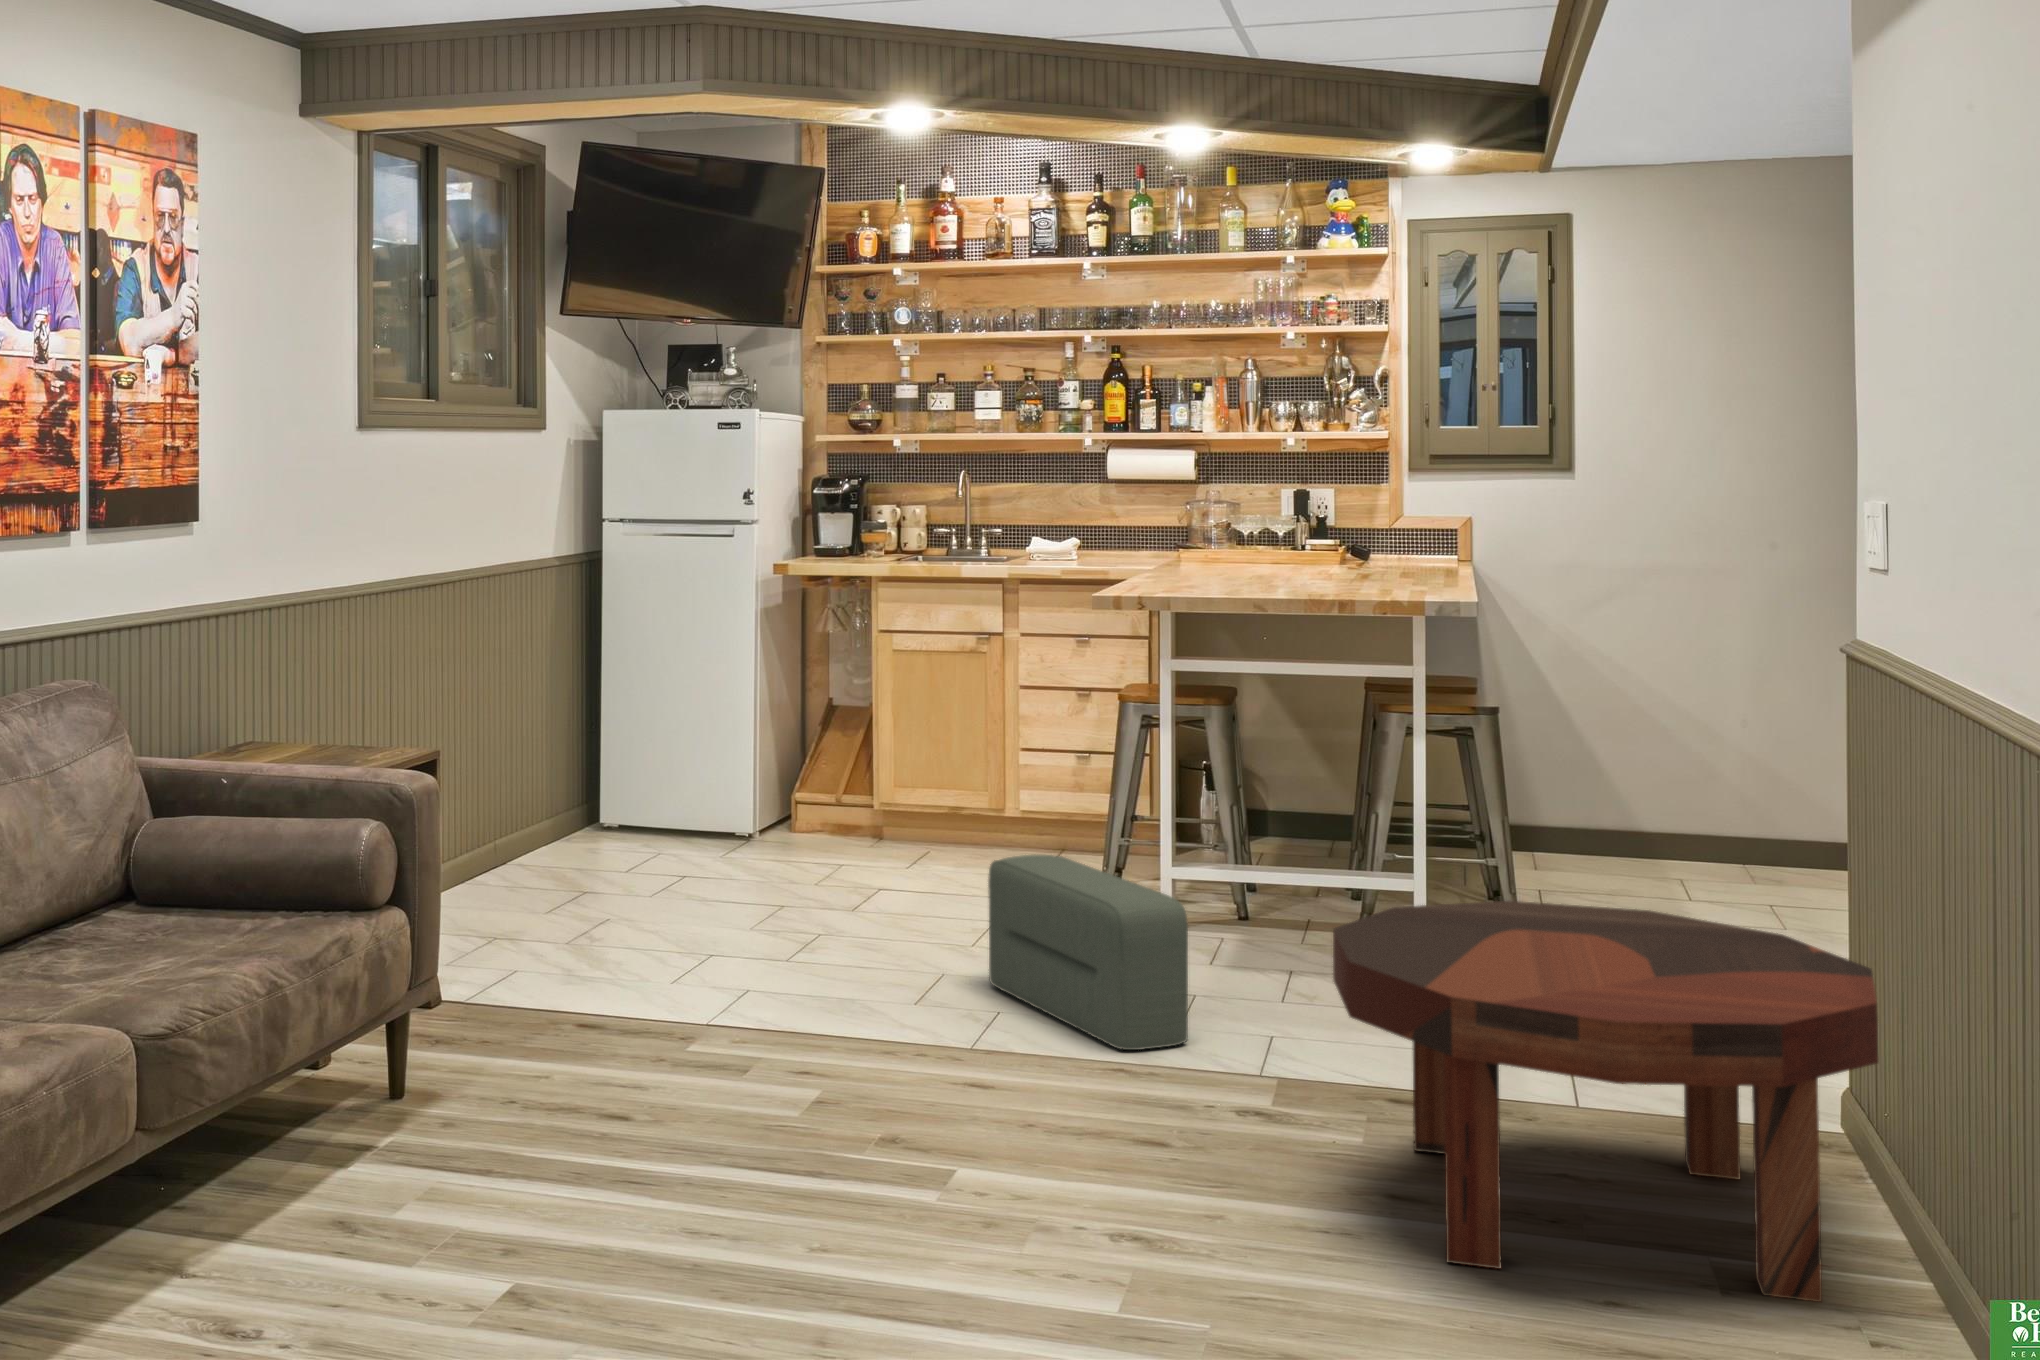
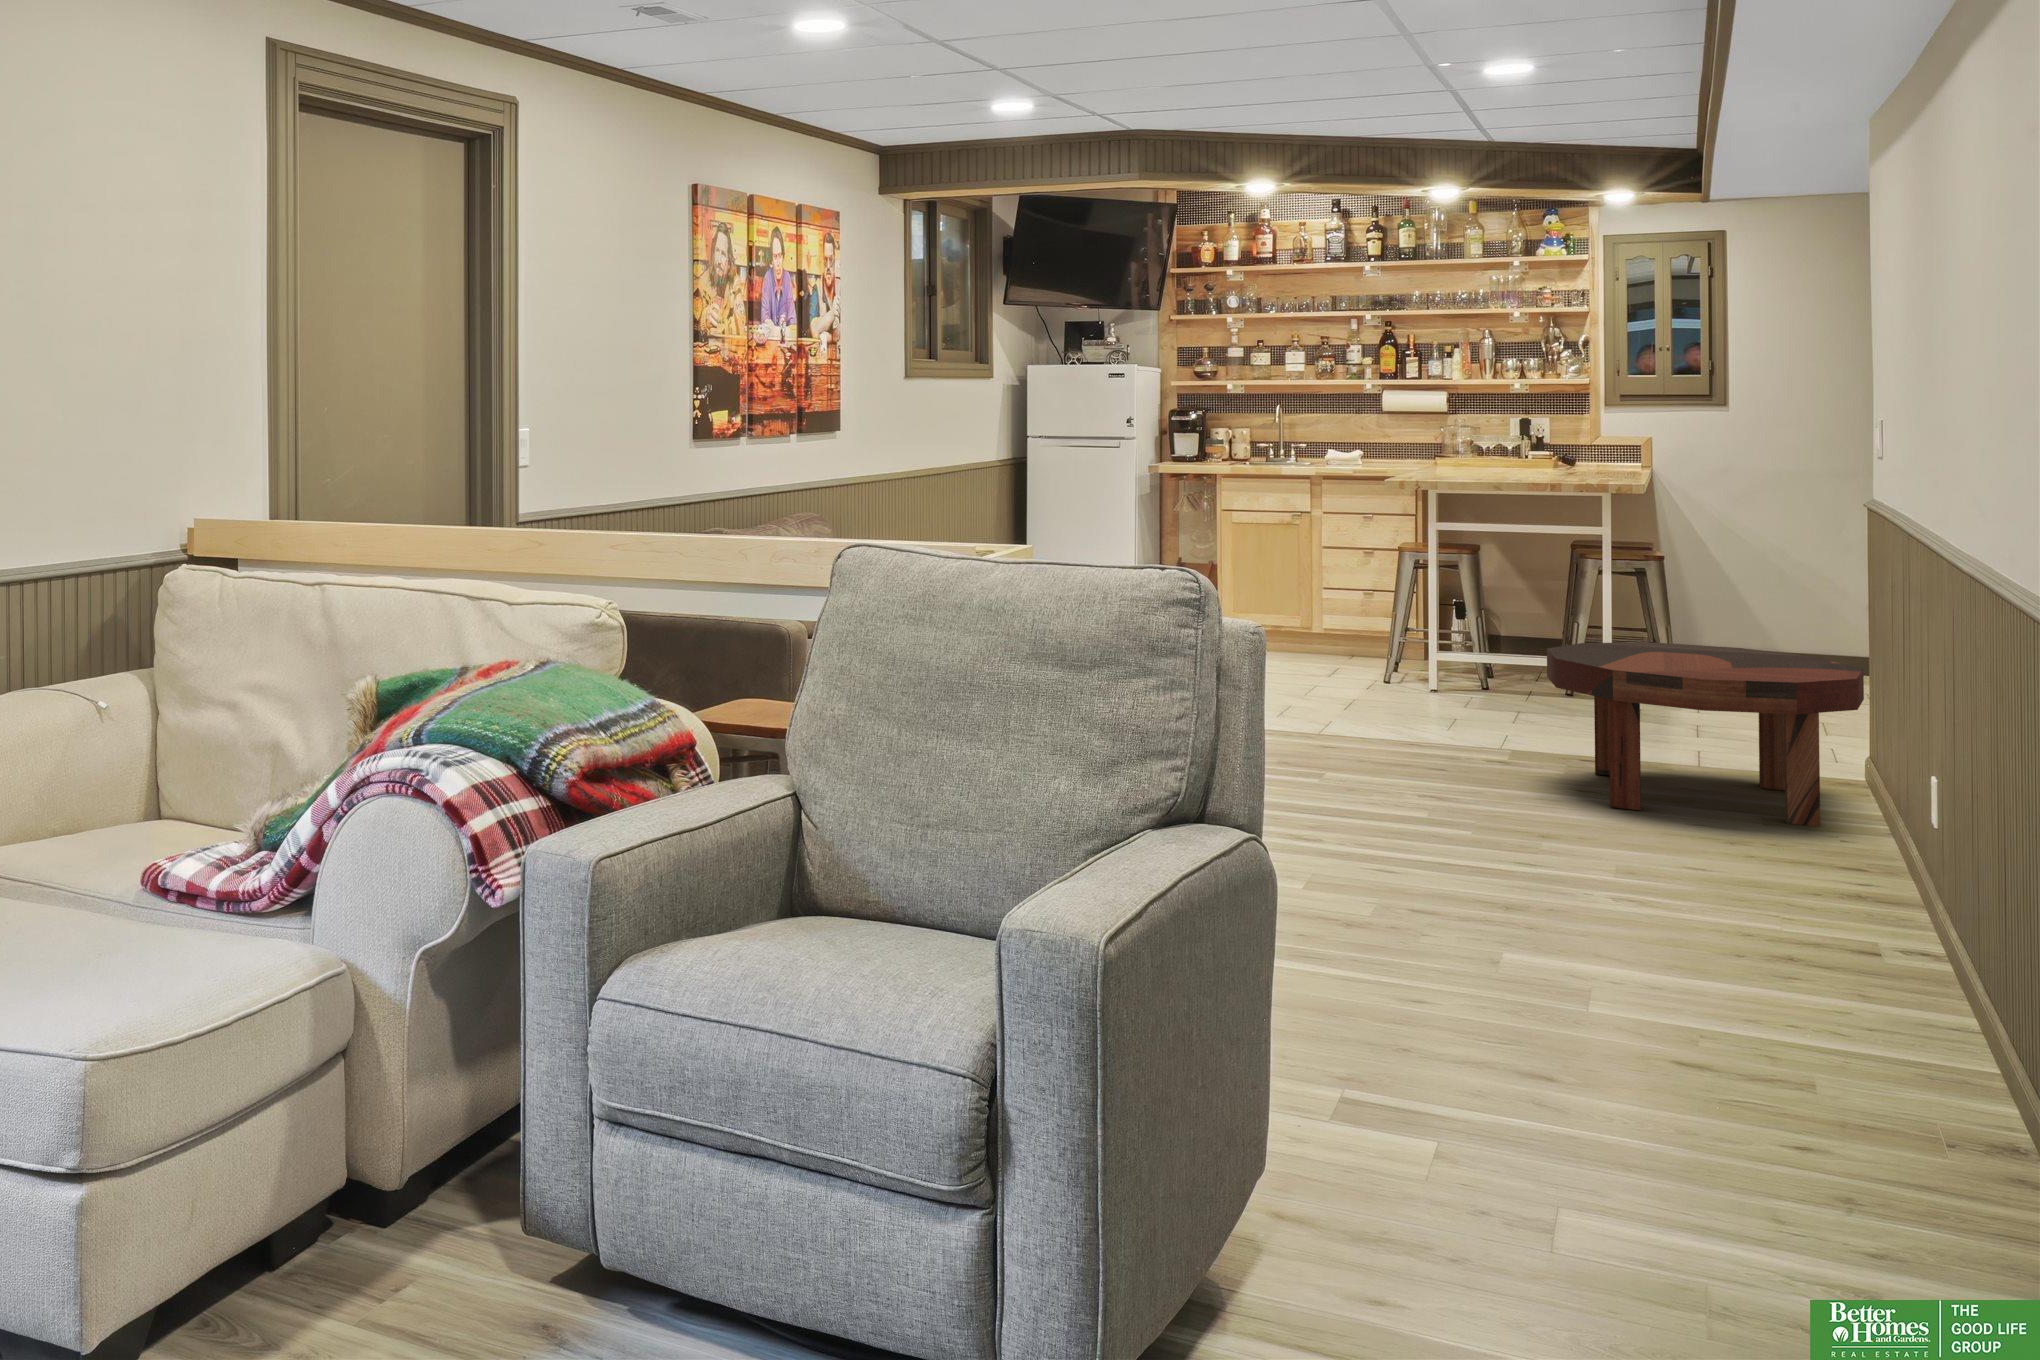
pouf: present [988,855,1188,1050] -> none [1324,632,1456,735]

